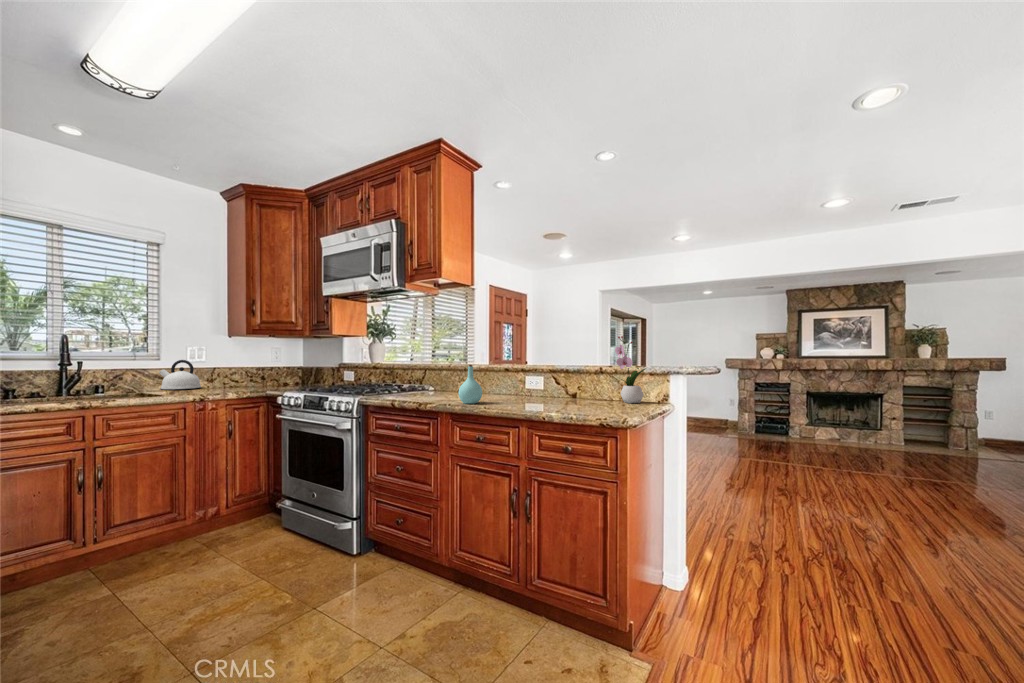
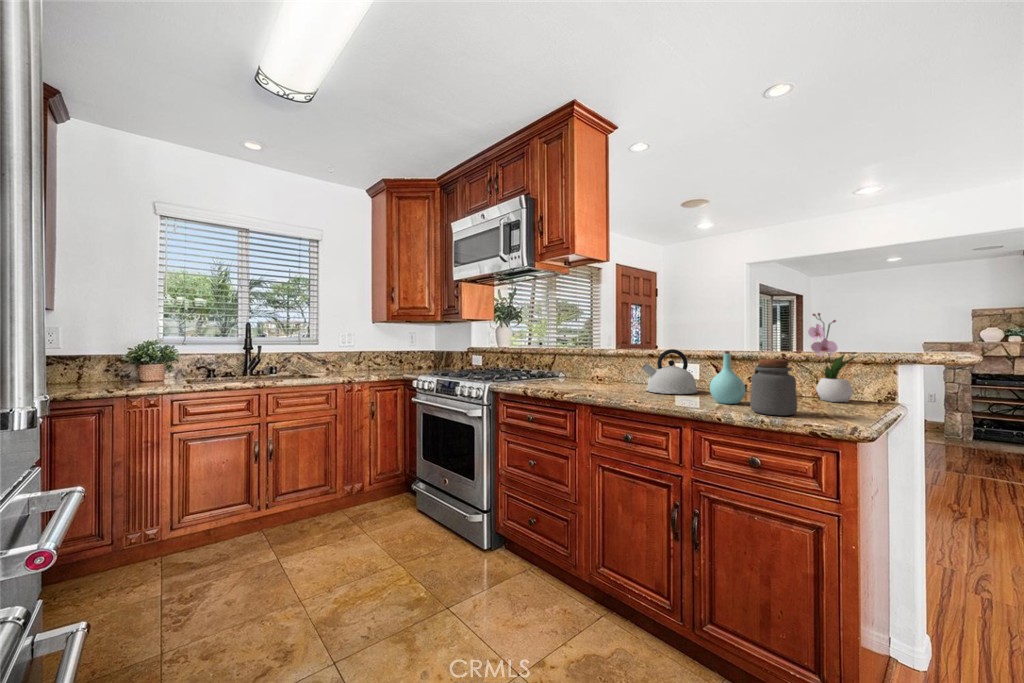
kettle: present [159,360,201,389] -> present [642,349,698,394]
bottle: present [458,365,482,404] -> present [710,351,745,404]
jar: none [568,371,599,413] -> present [750,359,797,416]

